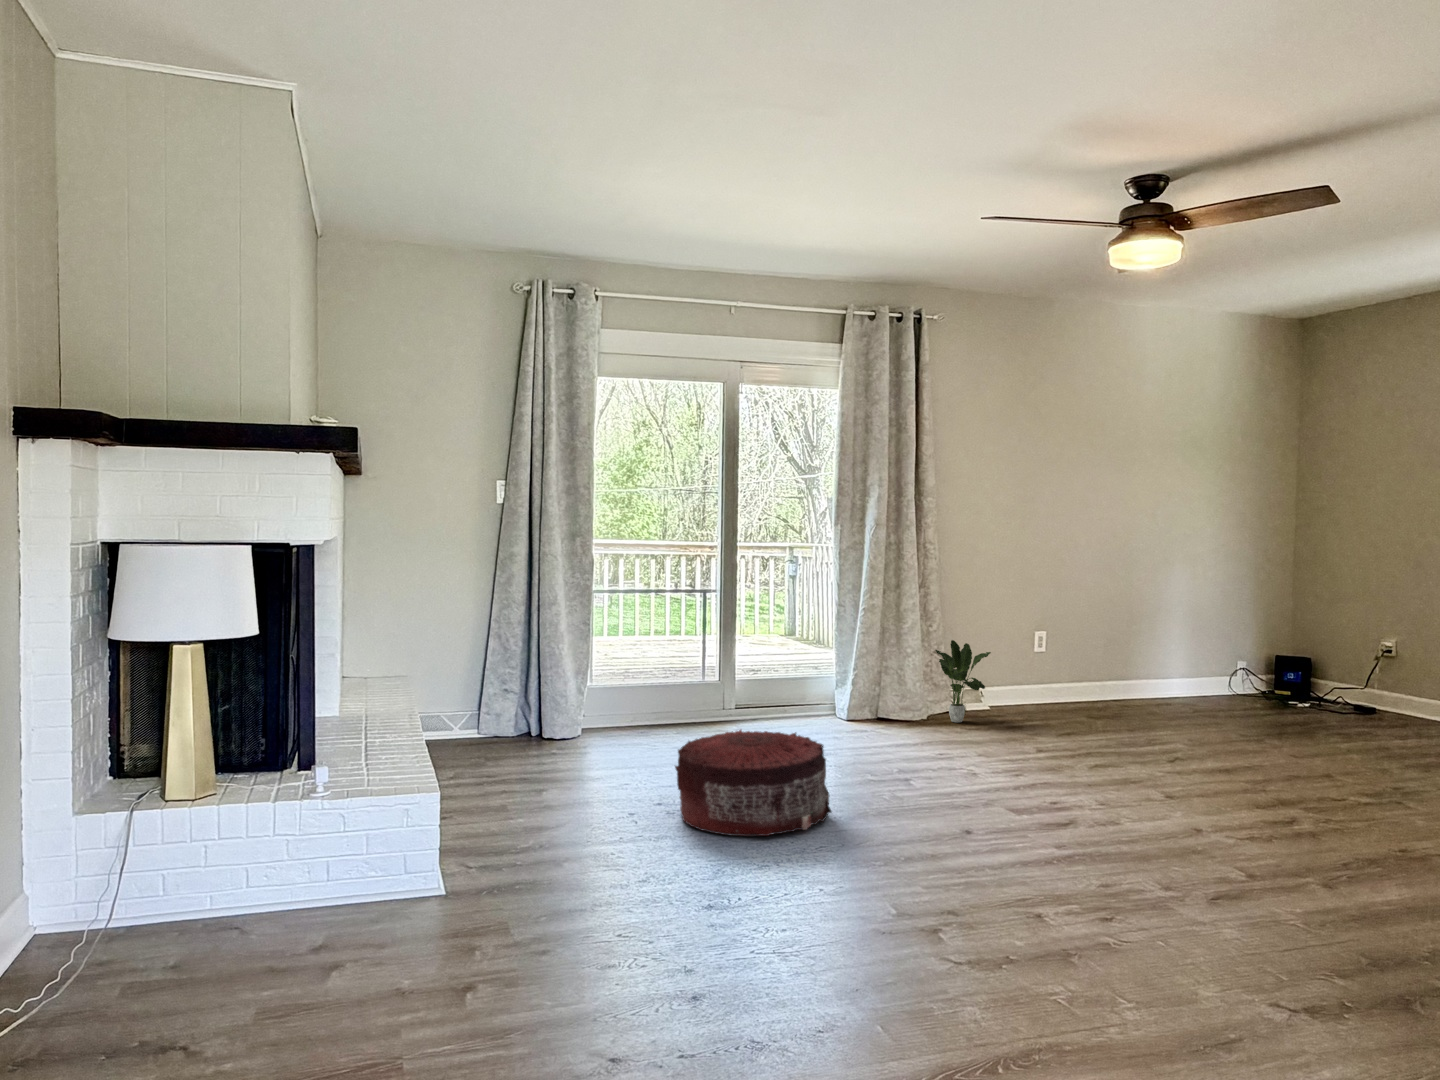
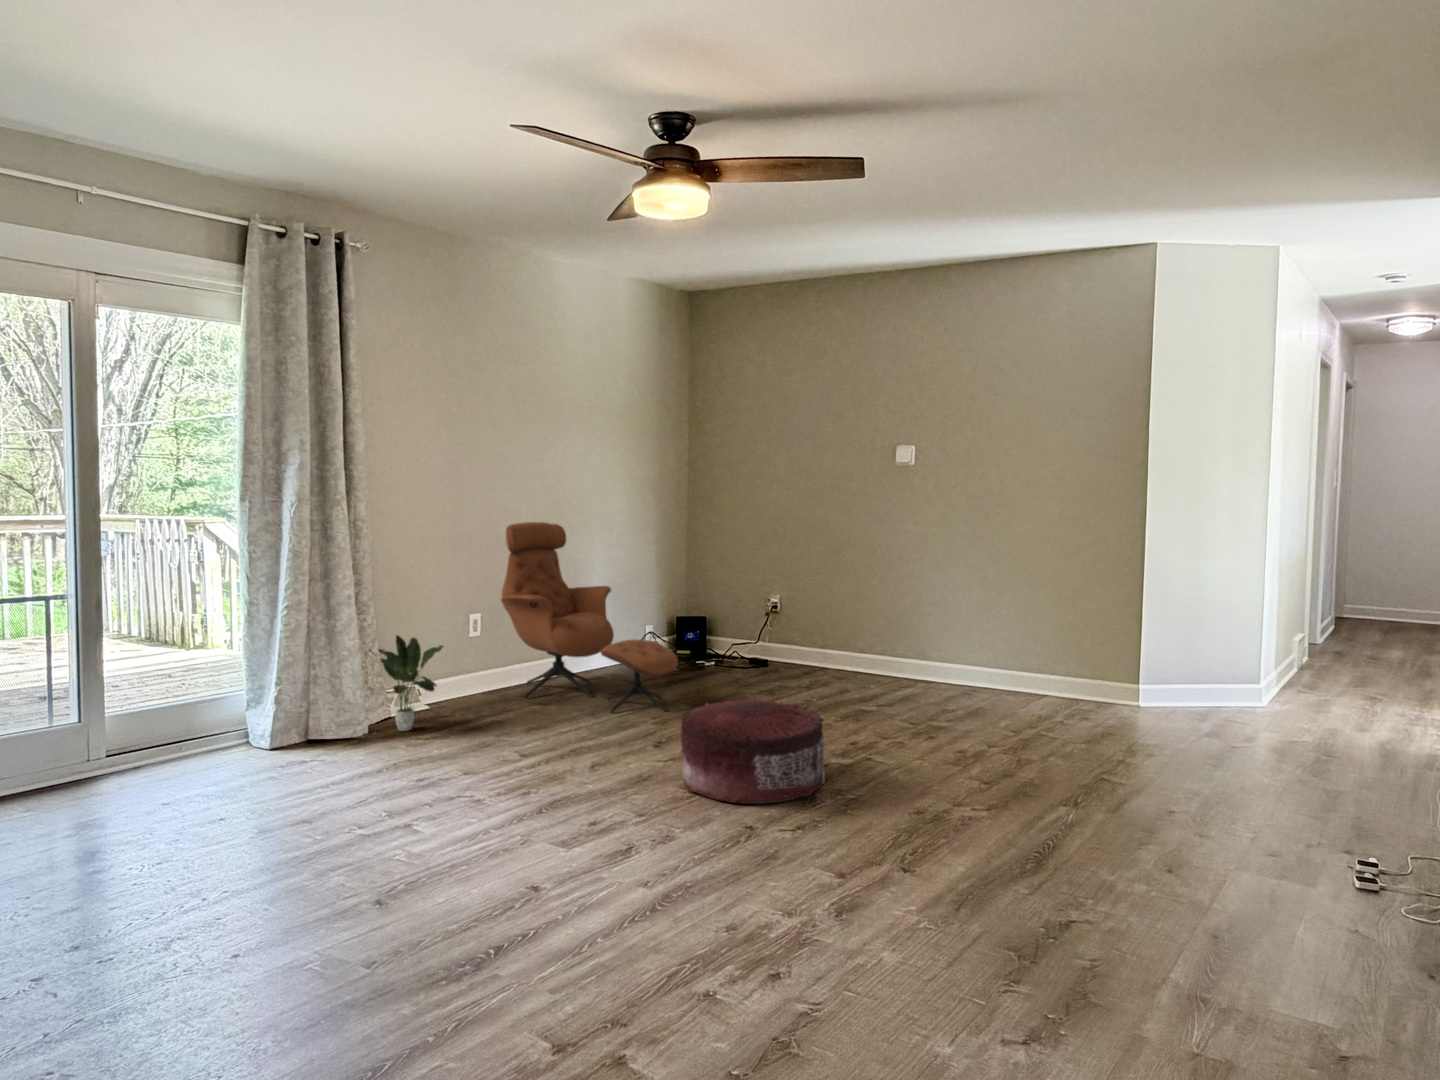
lounge chair: none [1061,549,1231,740] -> present [501,522,678,713]
pouf: present [675,730,832,836] -> present [681,698,825,804]

